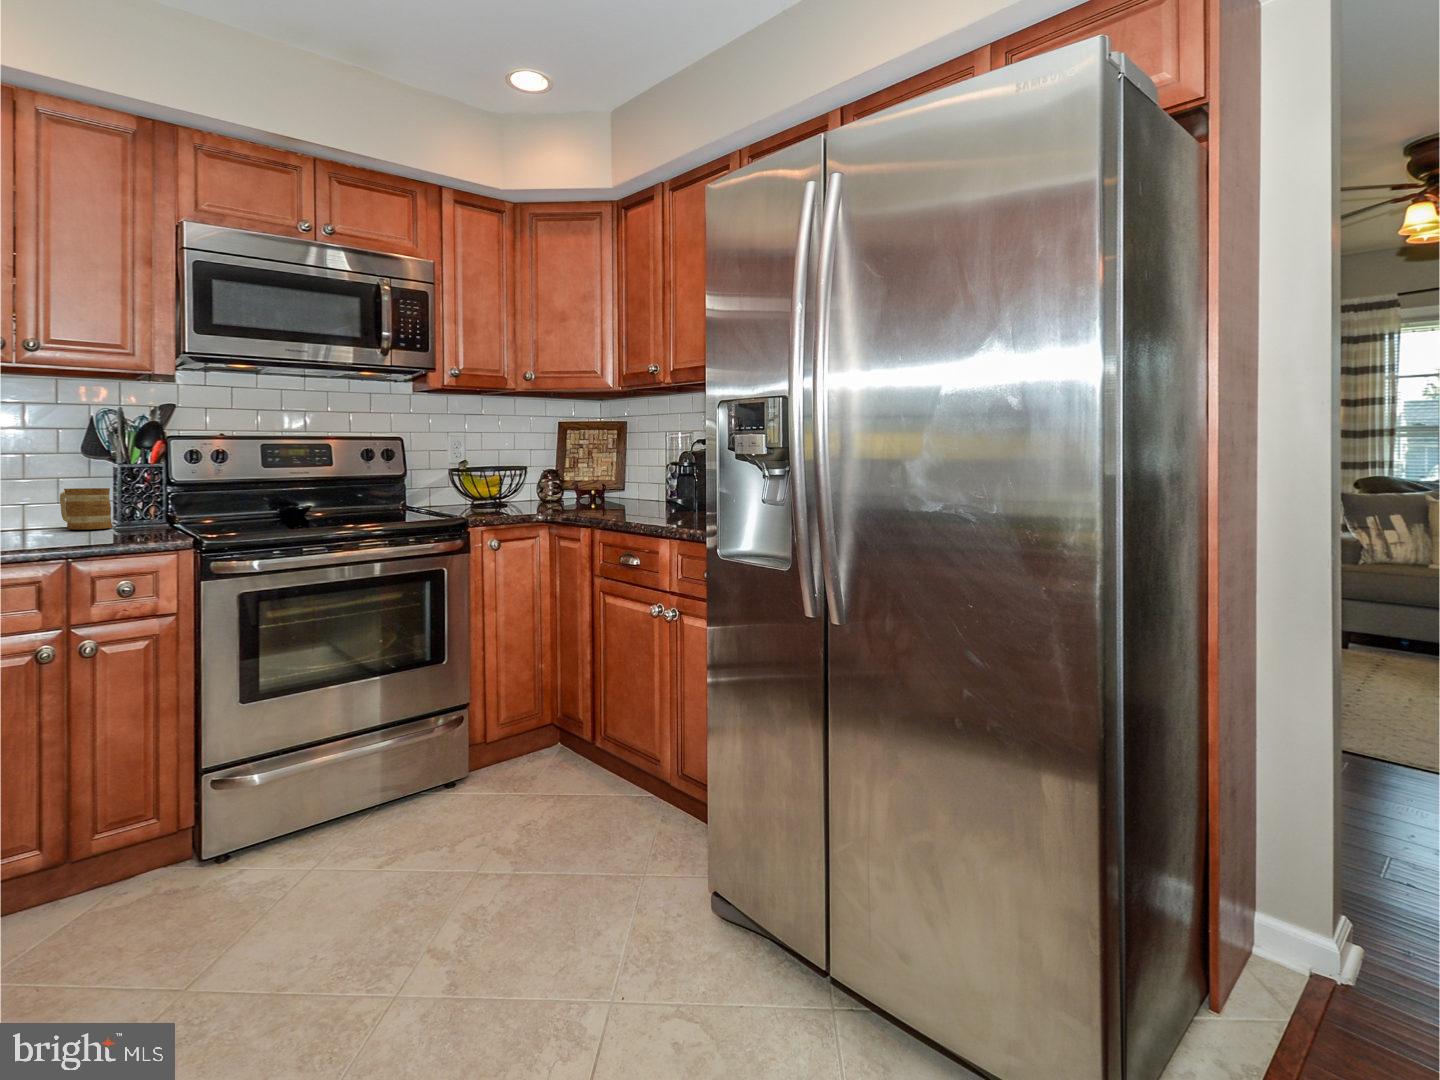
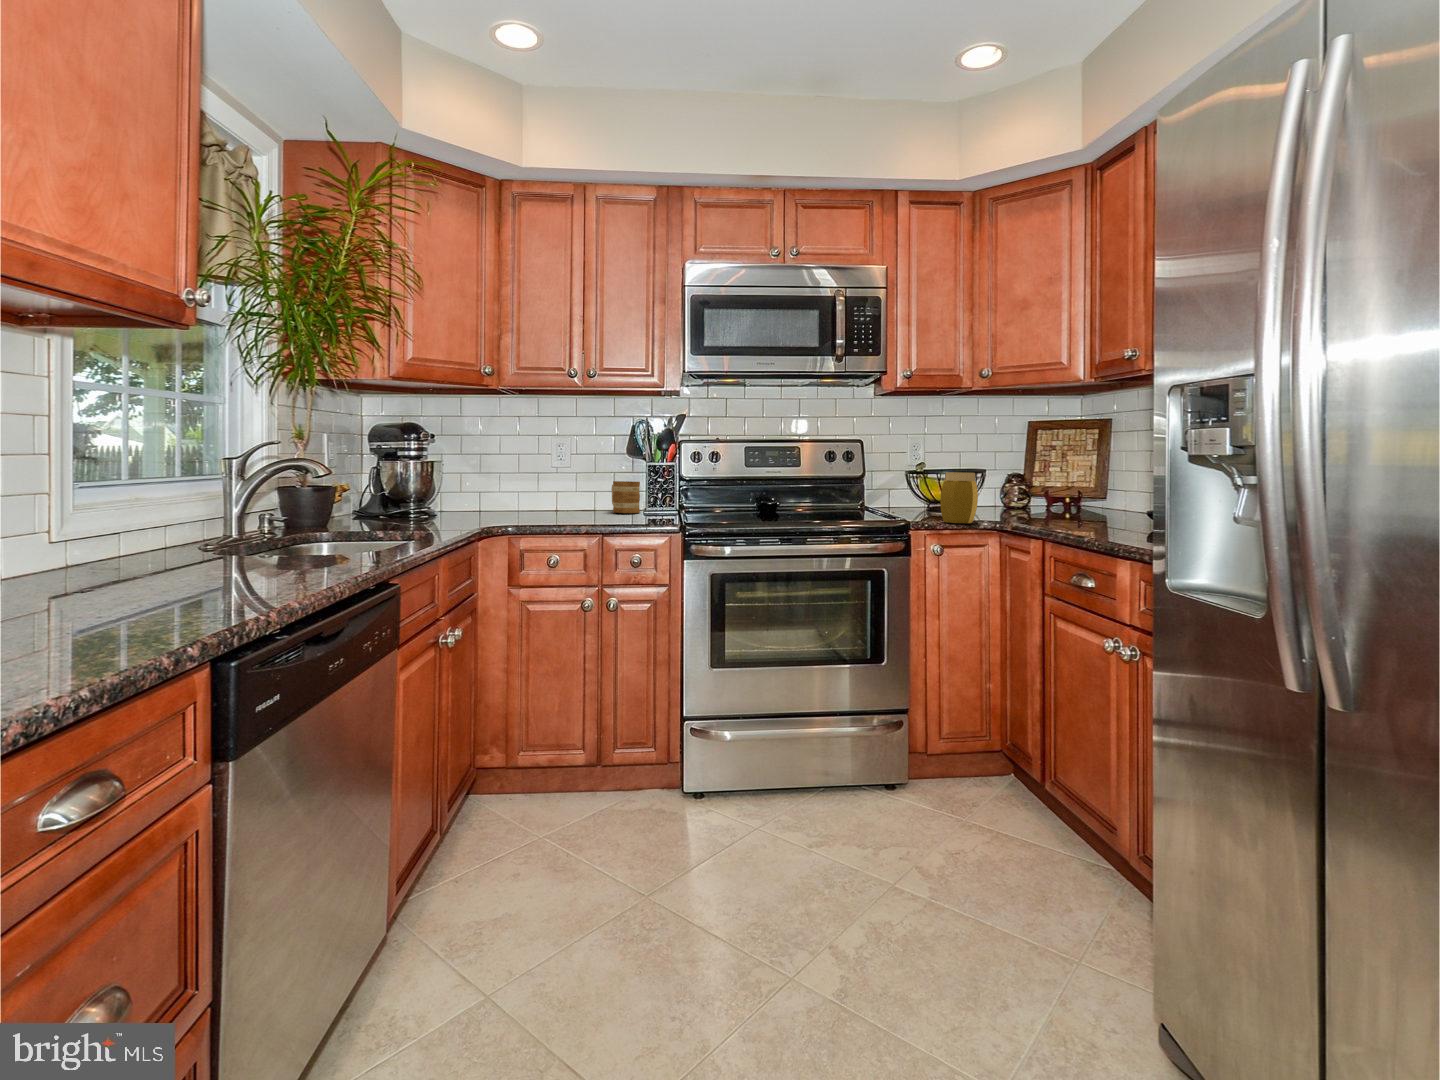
jar: none [490,469,525,518] -> present [940,472,978,523]

